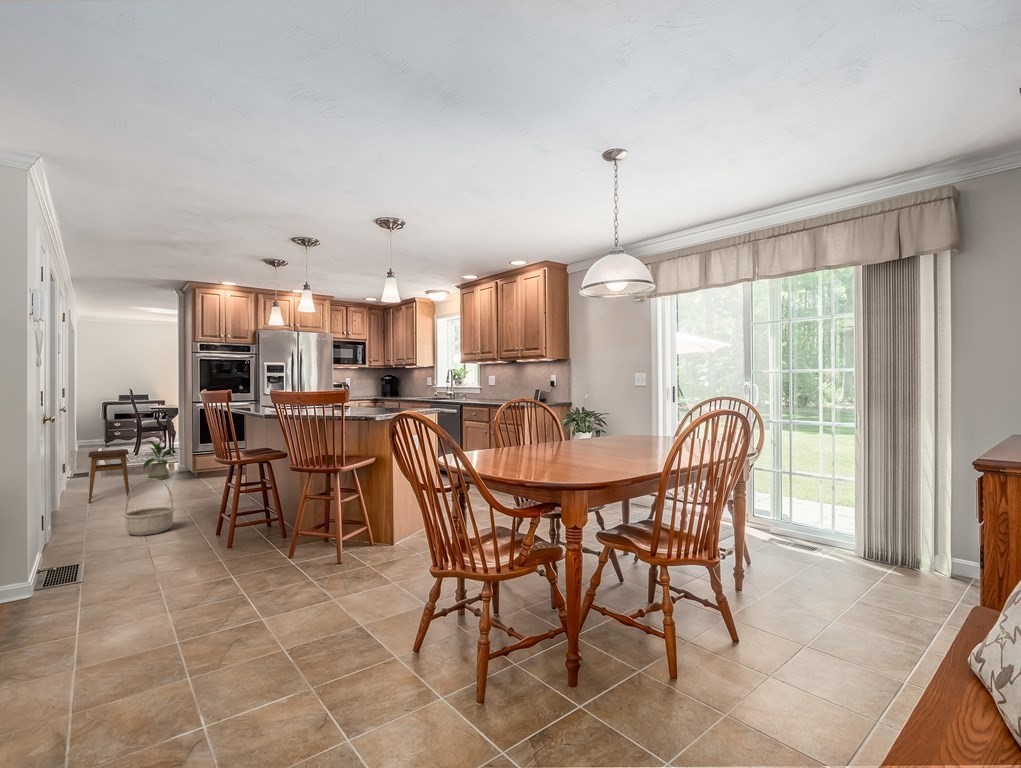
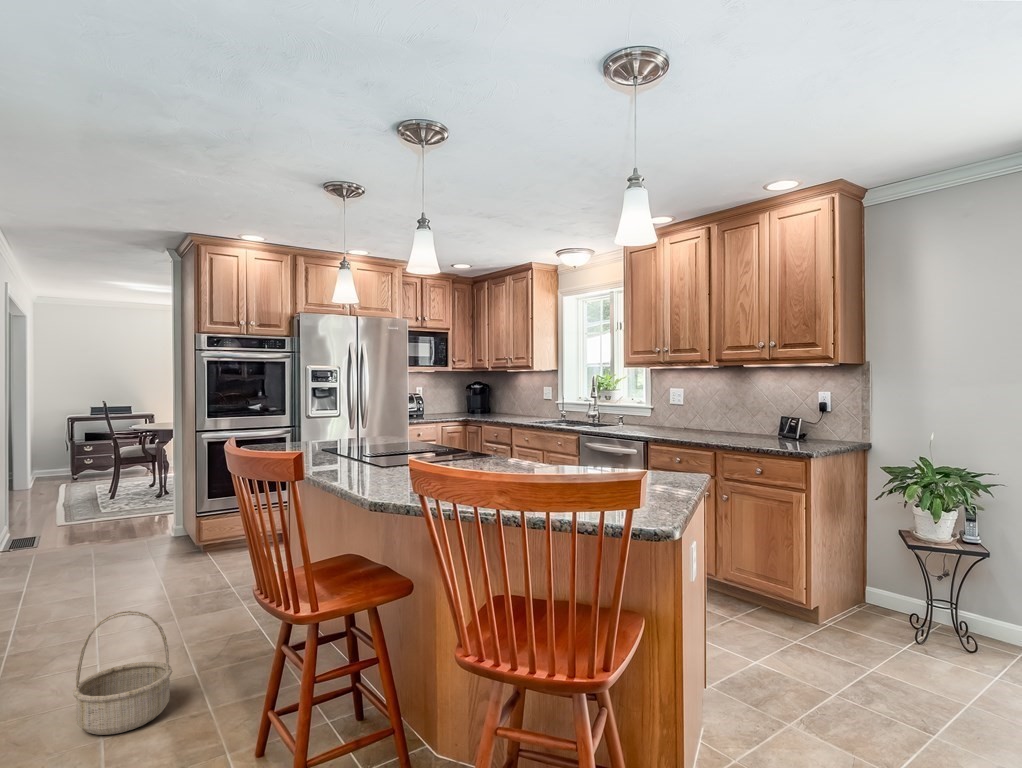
house plant: present [143,441,178,480] -> none [115,492,181,556]
stool: present [88,449,129,503] -> none [25,514,95,616]

